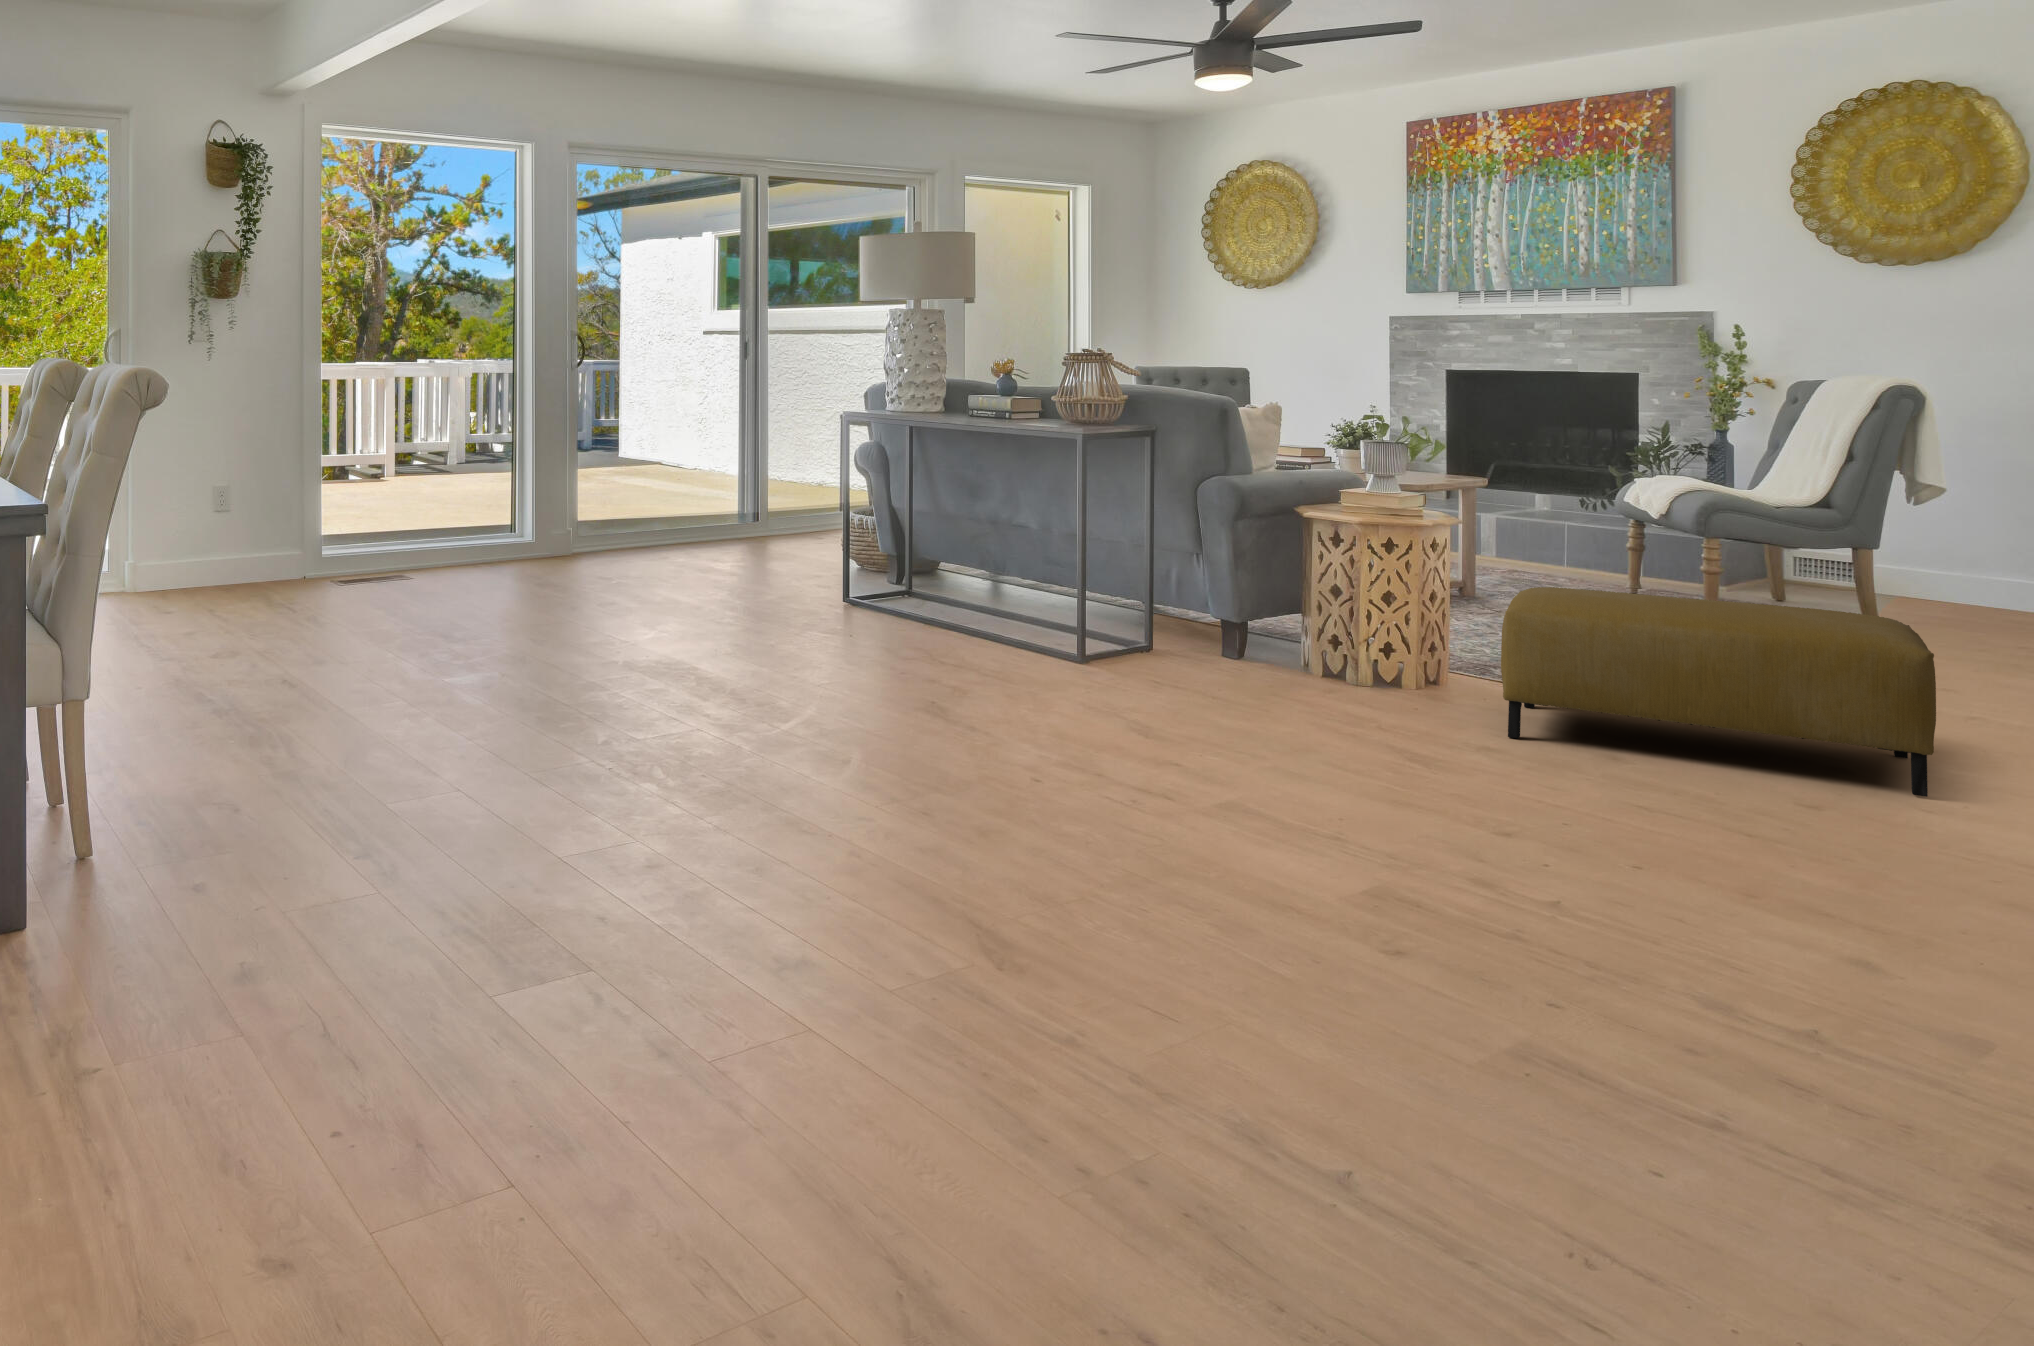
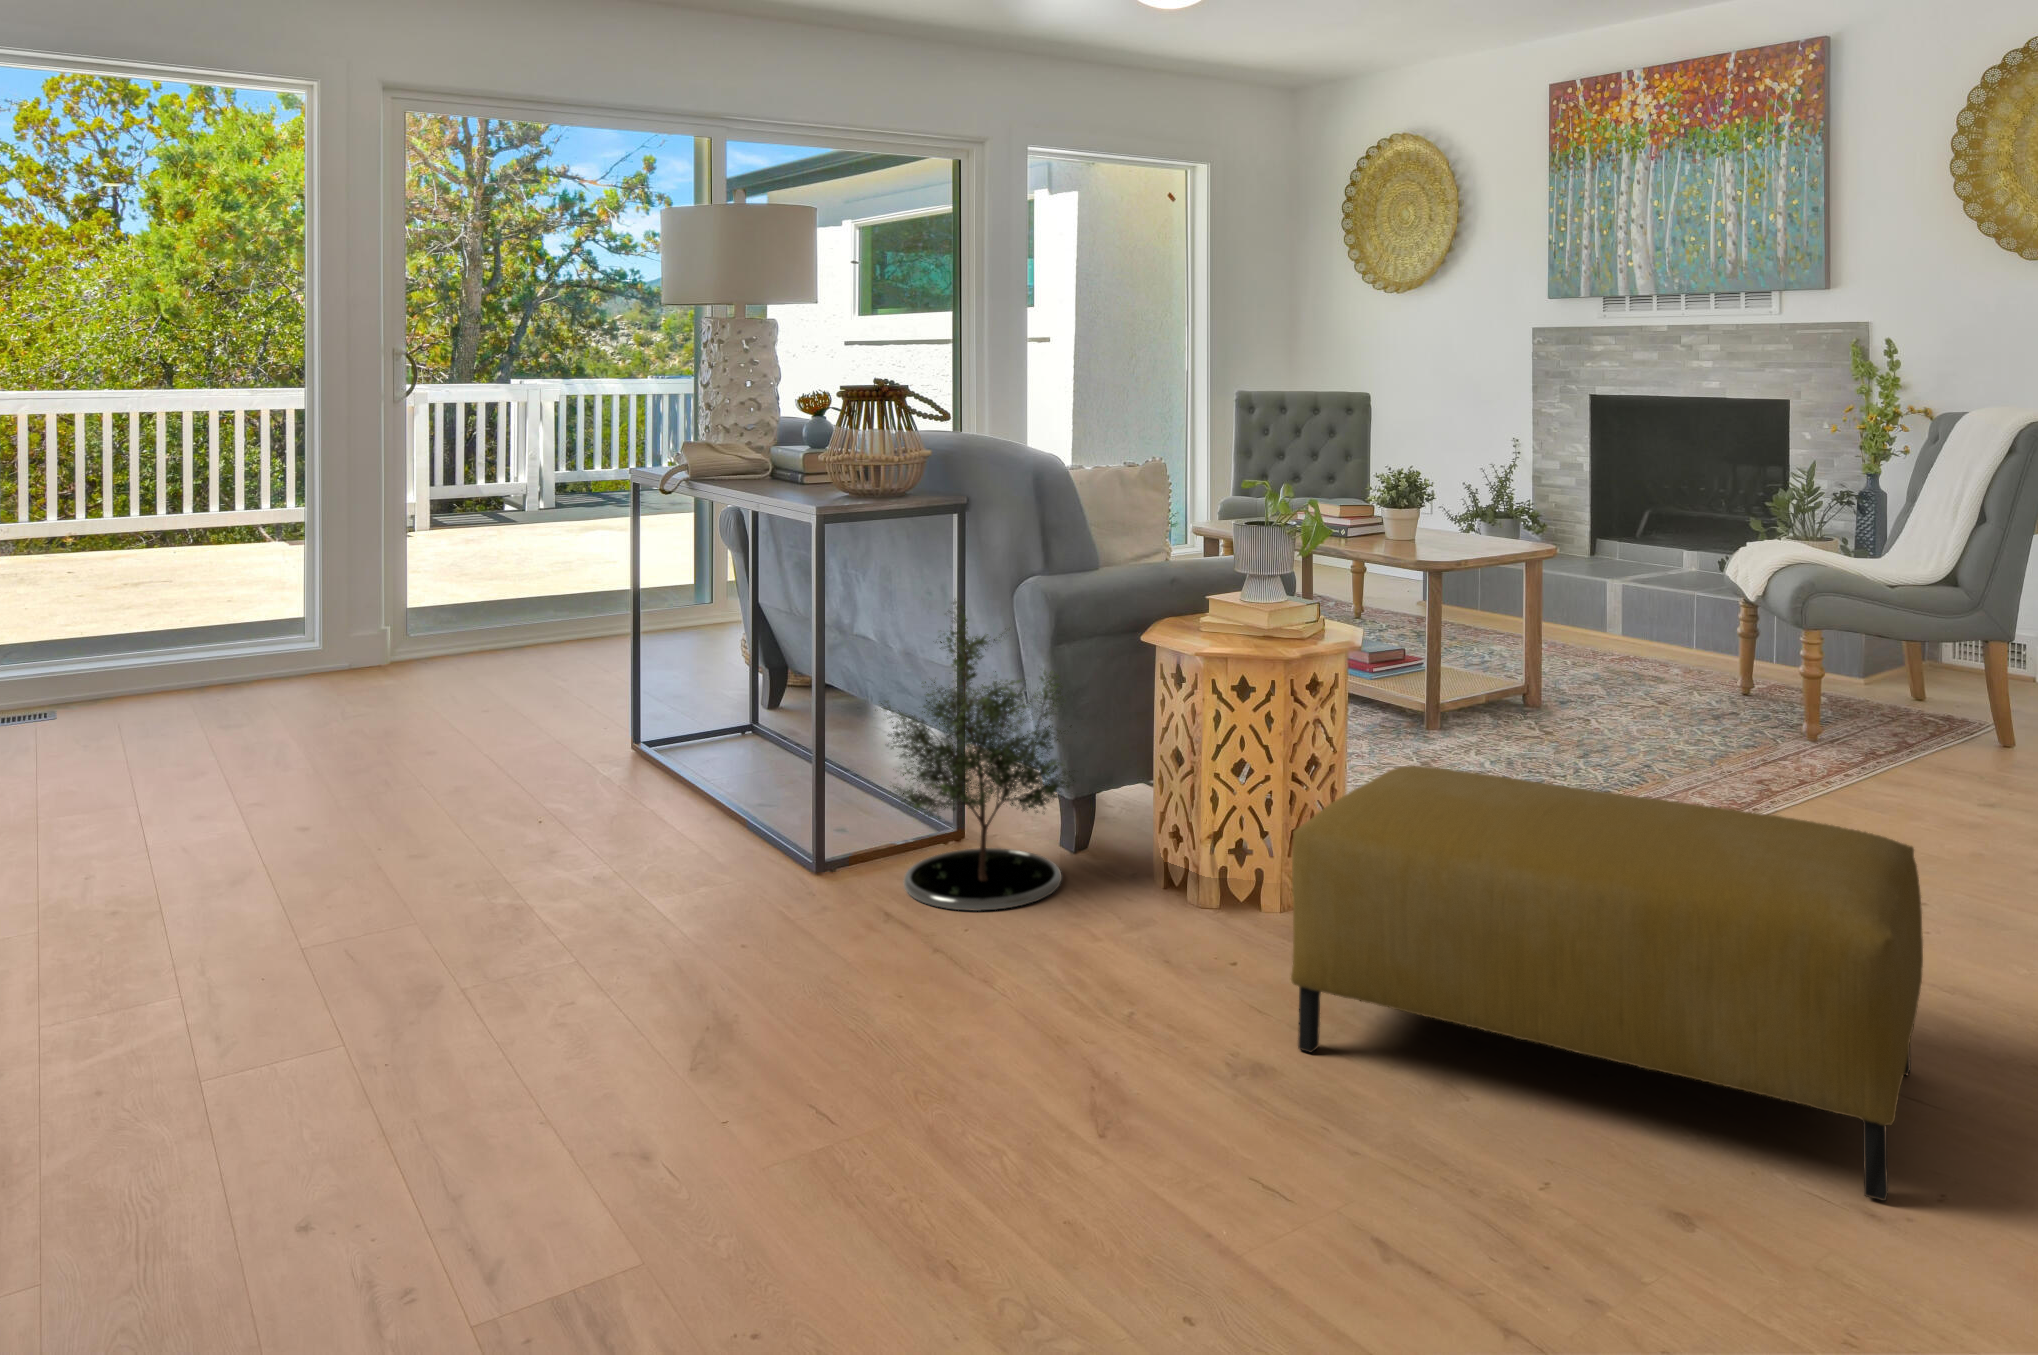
potted tree: none [1142,490,1267,680] -> present [881,600,1074,911]

